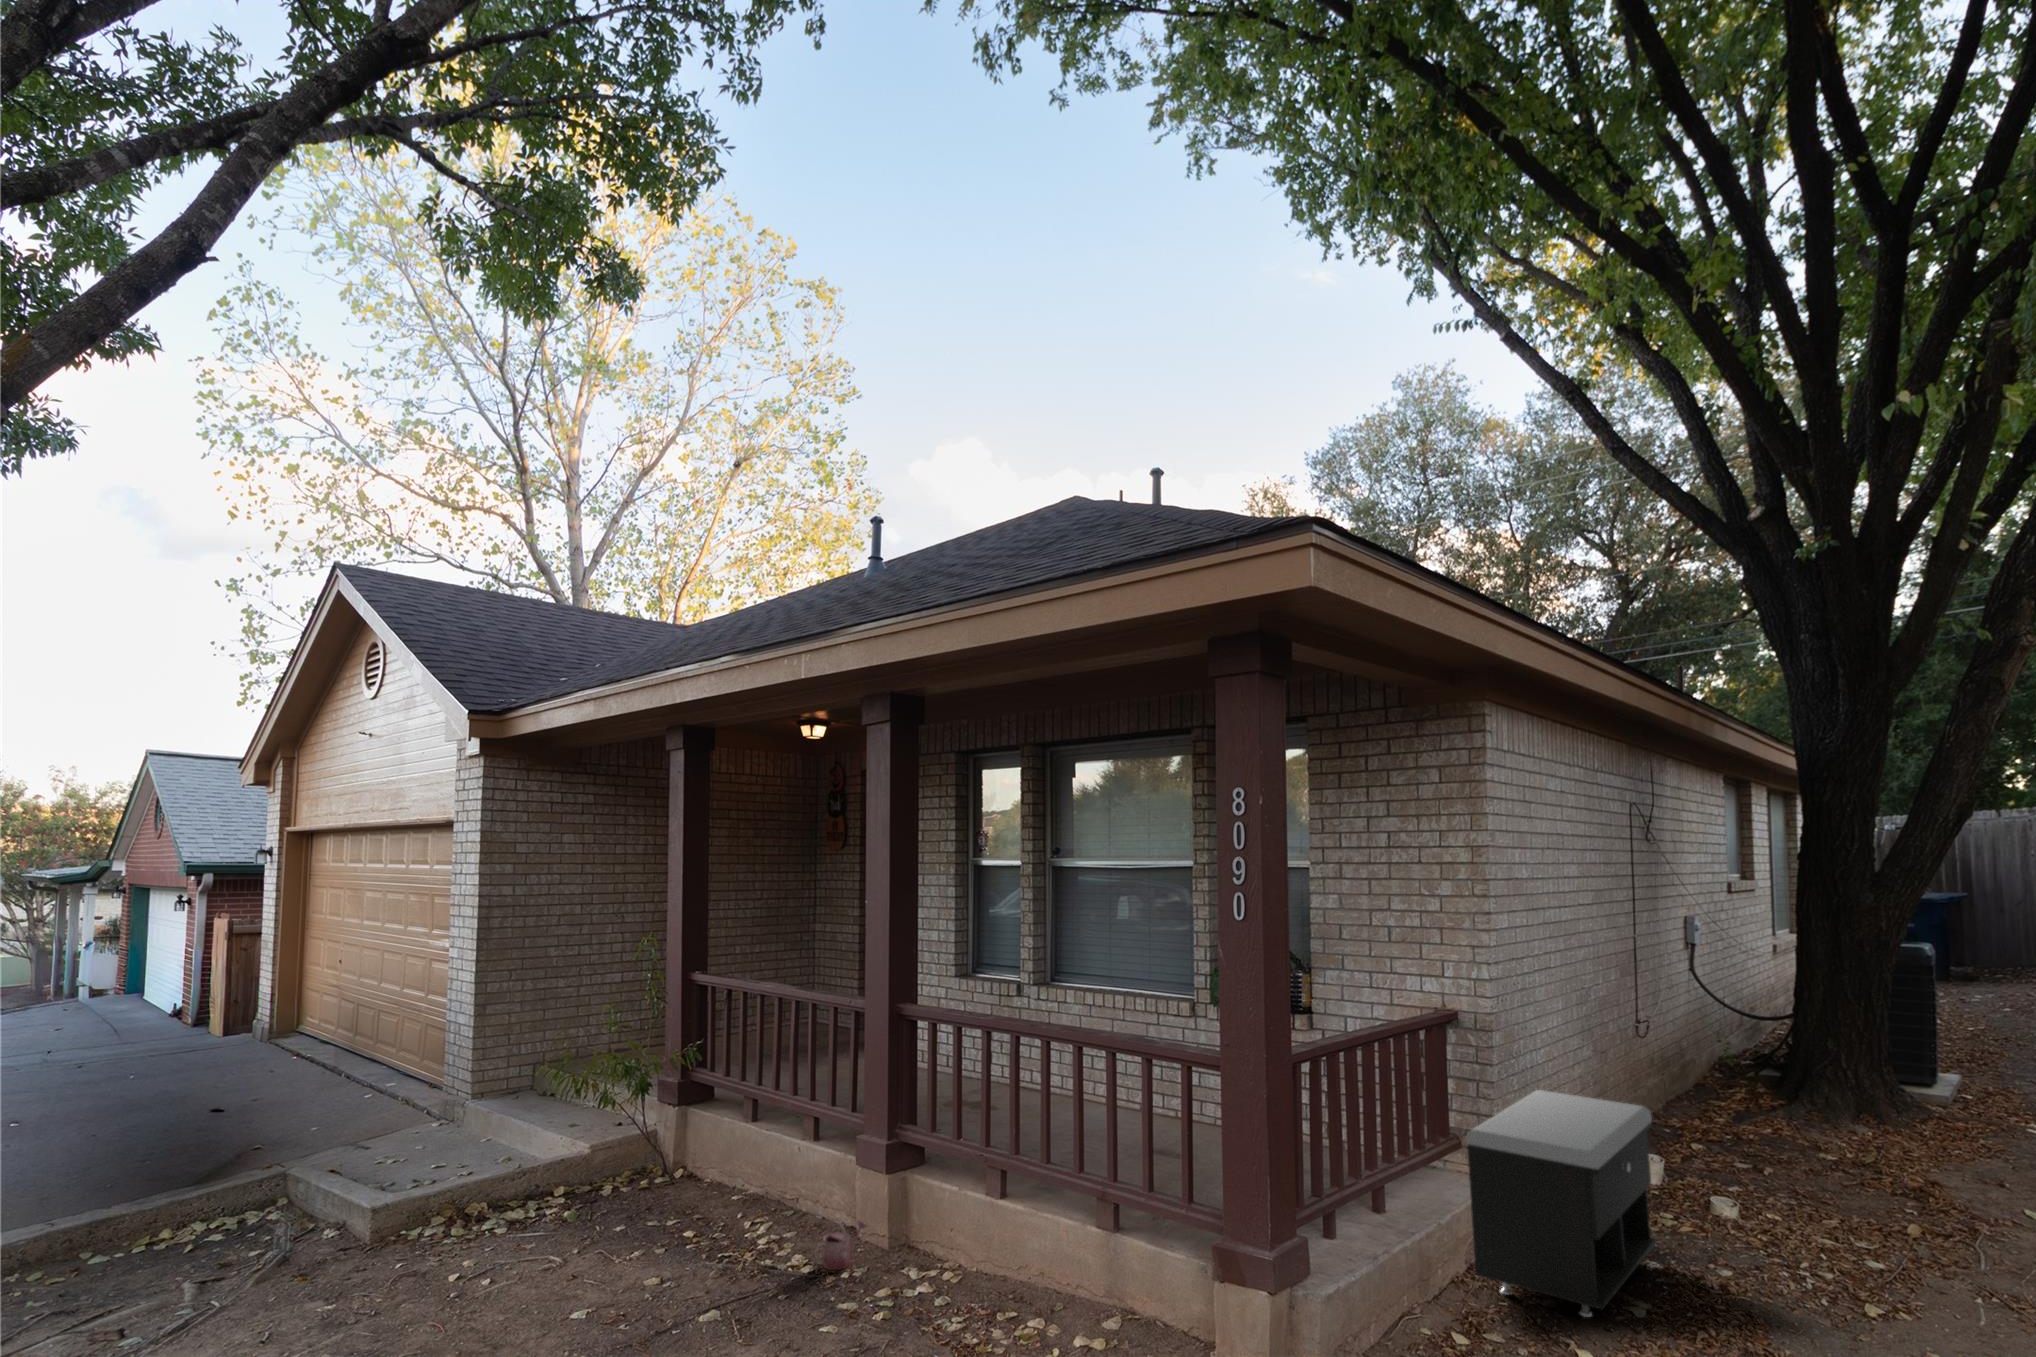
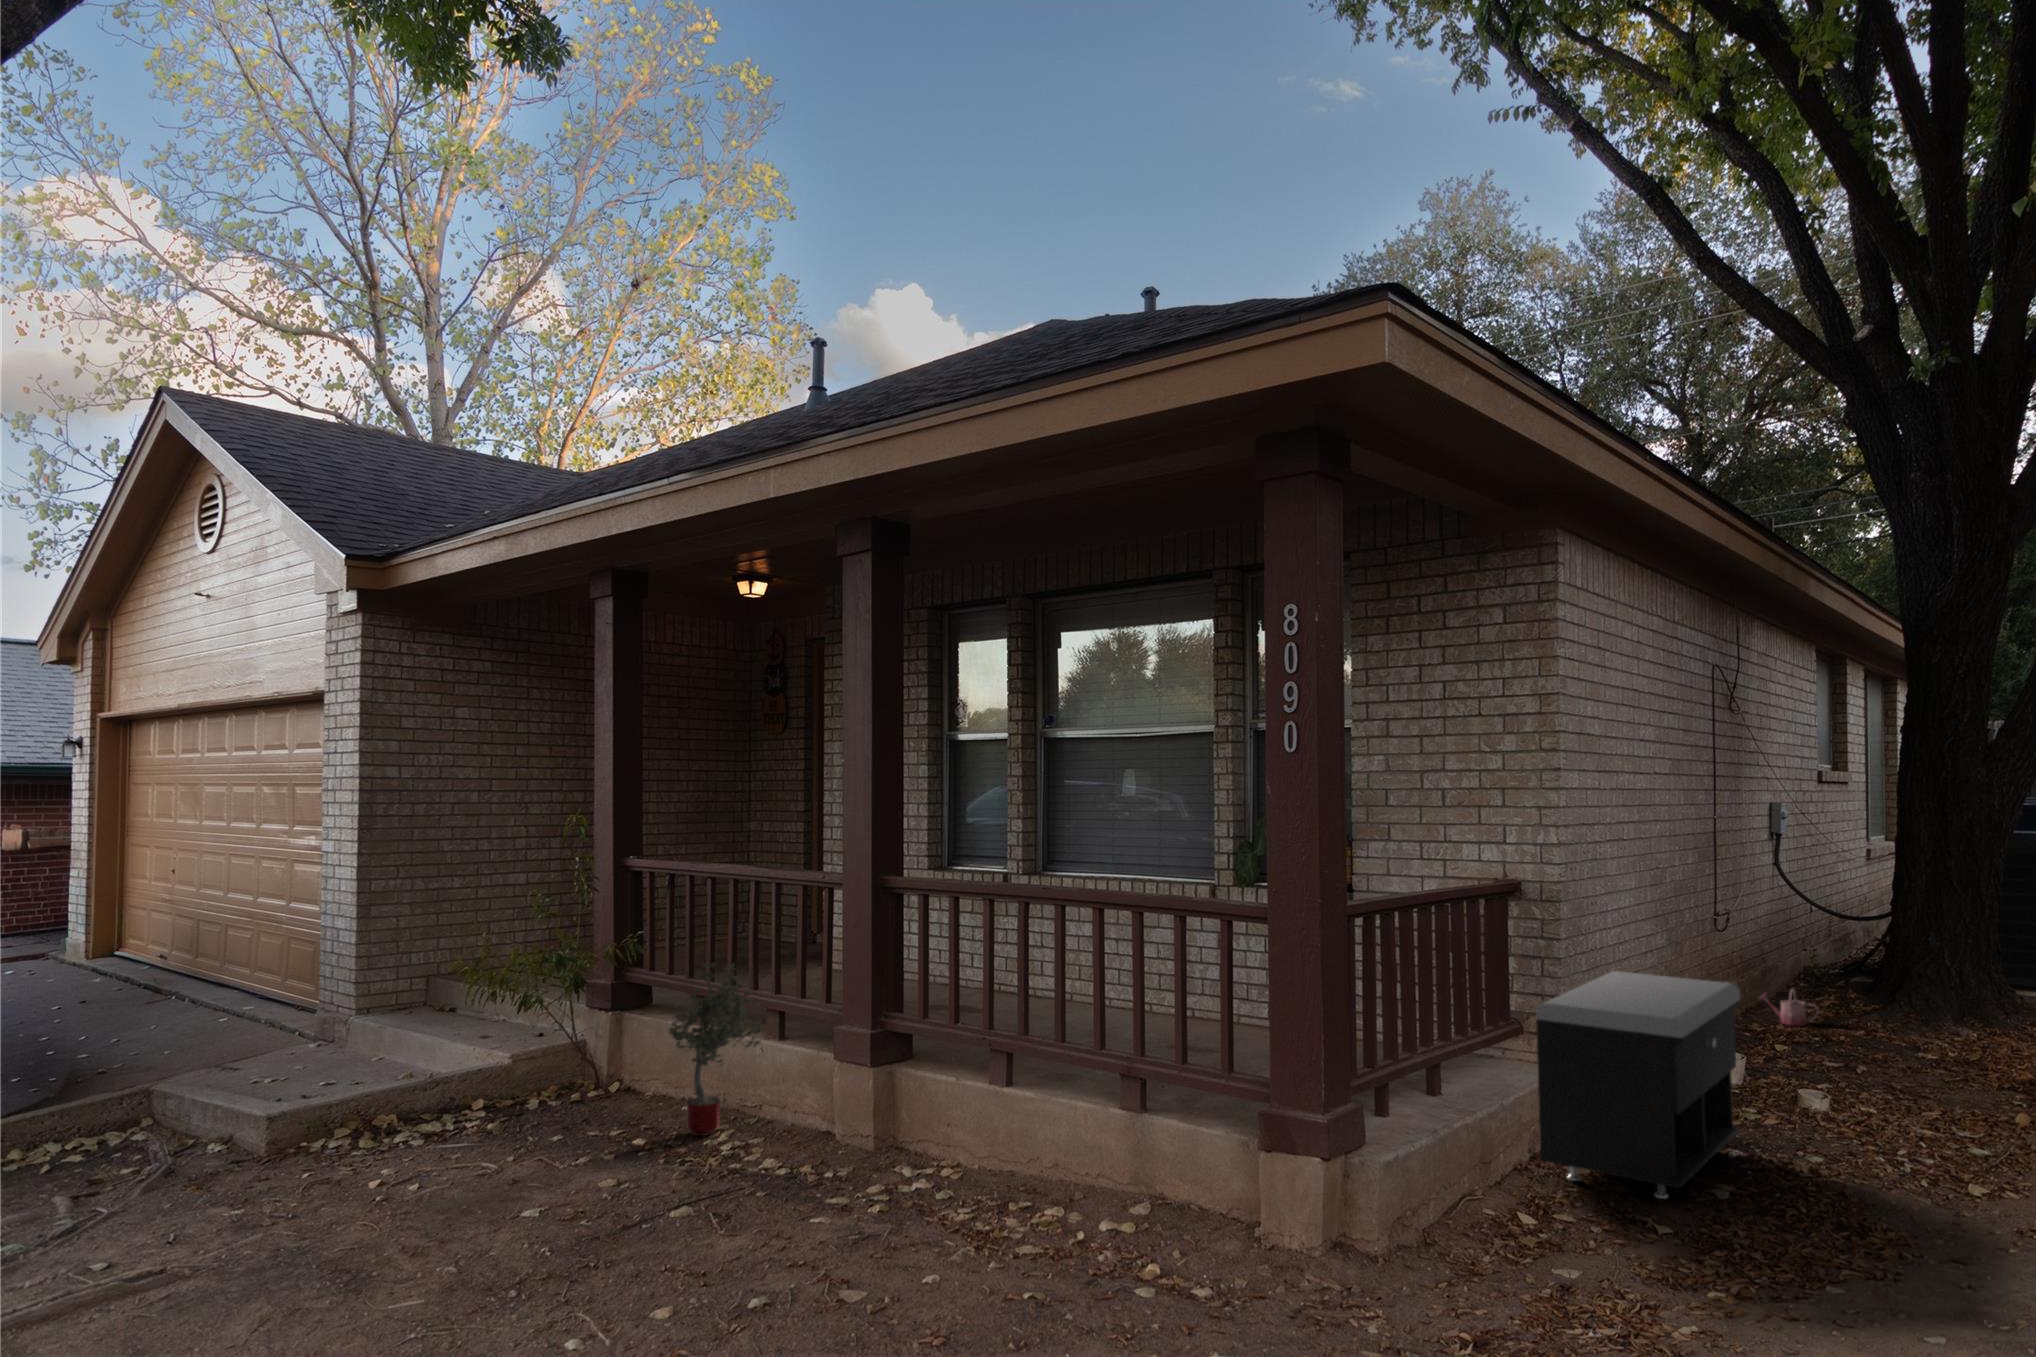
potted tree: none [715,1073,800,1230] -> present [669,963,764,1136]
watering can: present [814,1221,867,1270] -> present [1759,989,1818,1026]

